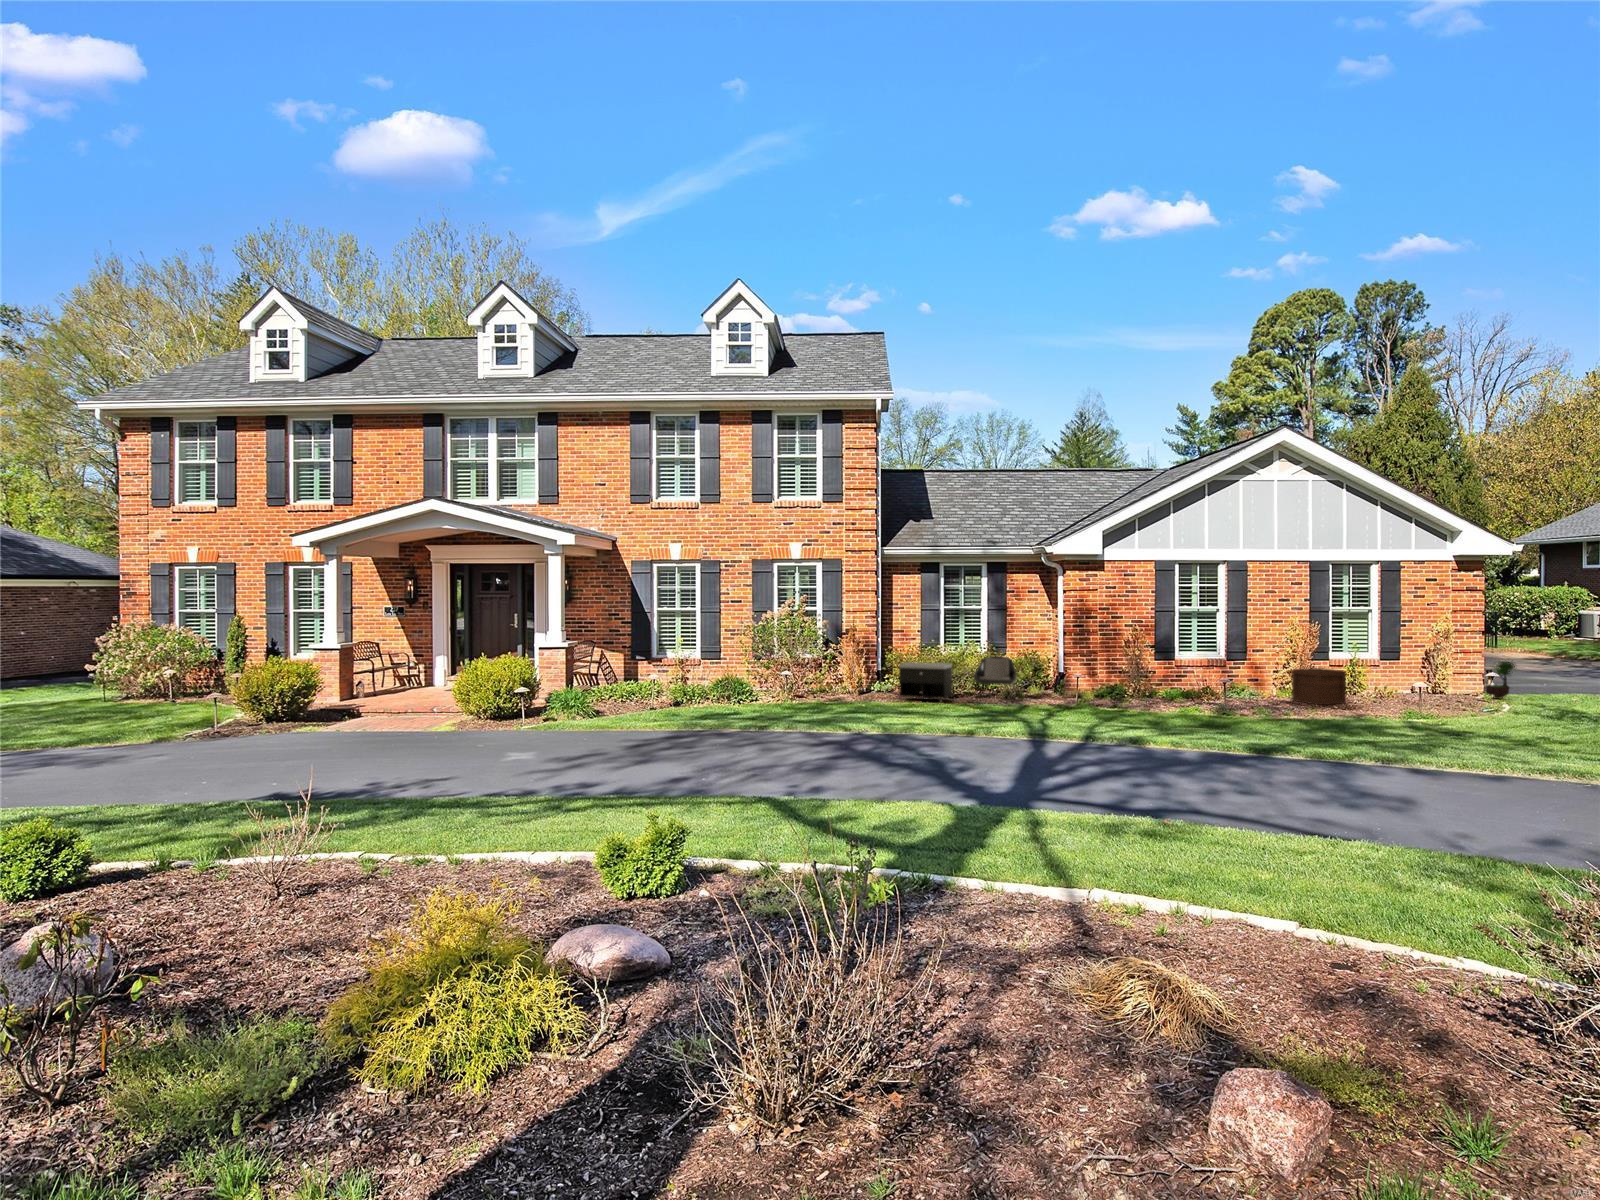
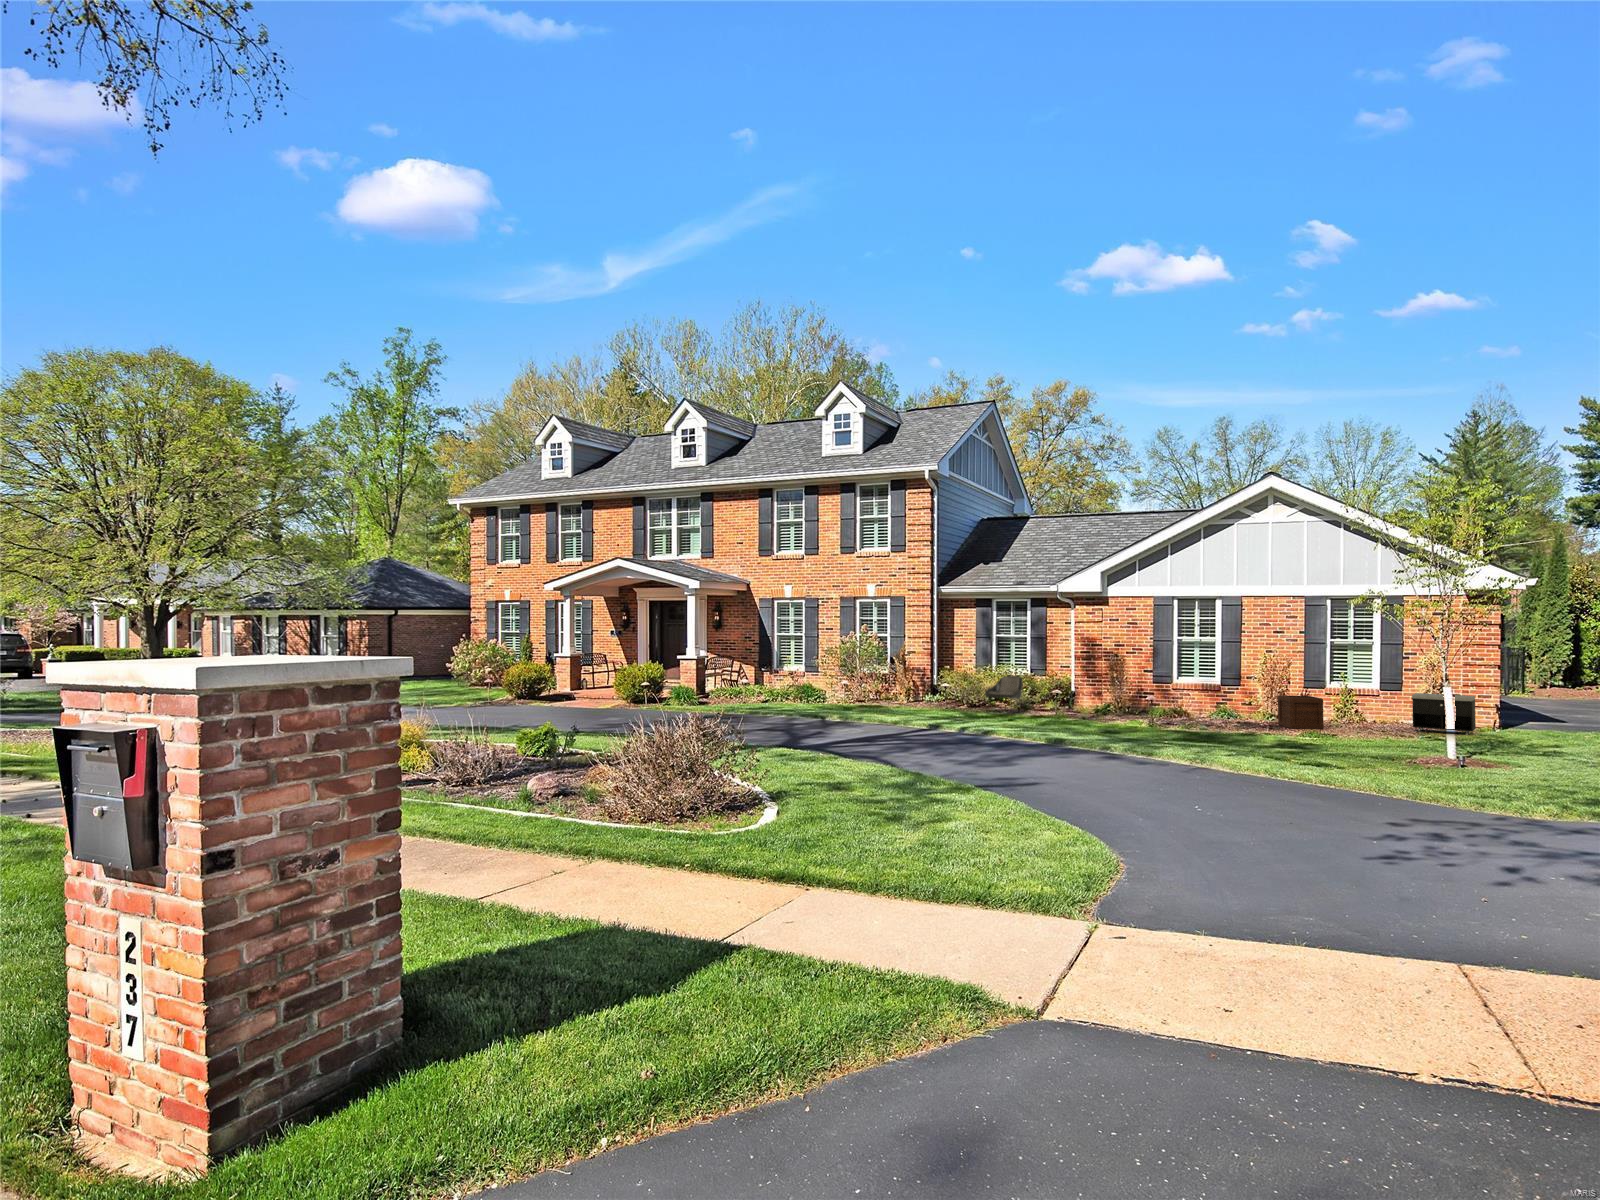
potted tree: present [1486,660,1515,699] -> none [1504,691,1536,734]
storage bench: present [899,662,952,701] -> present [1412,693,1476,735]

